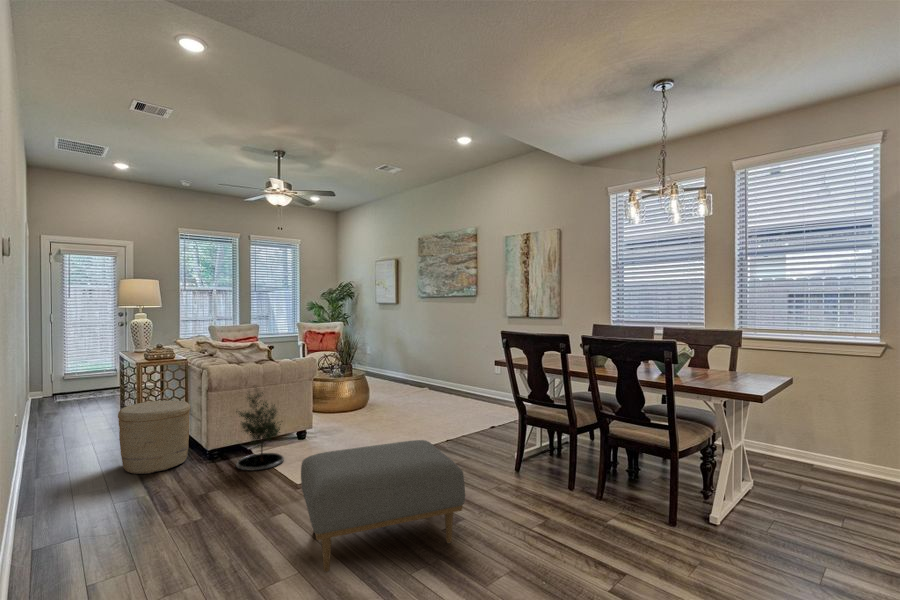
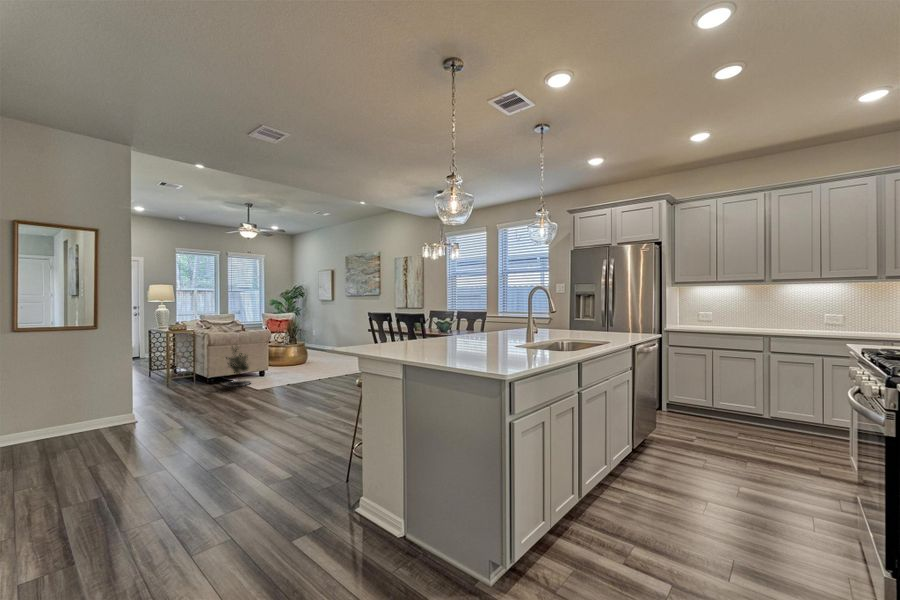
woven basket: present [118,400,190,474] -> none [159,353,199,389]
ottoman: present [301,440,465,572] -> none [259,362,332,409]

